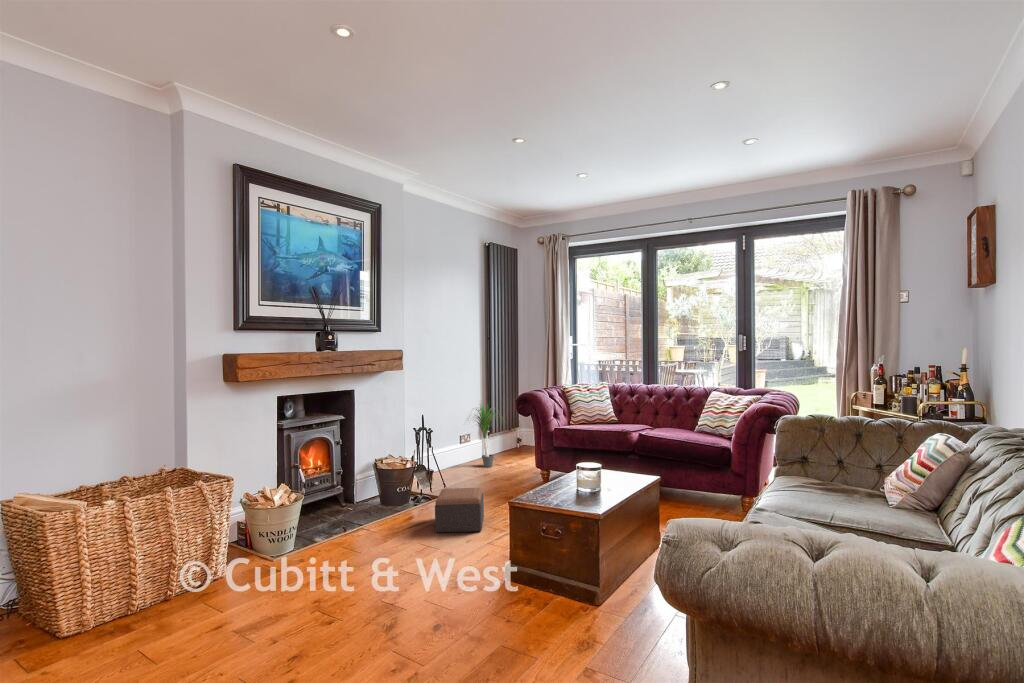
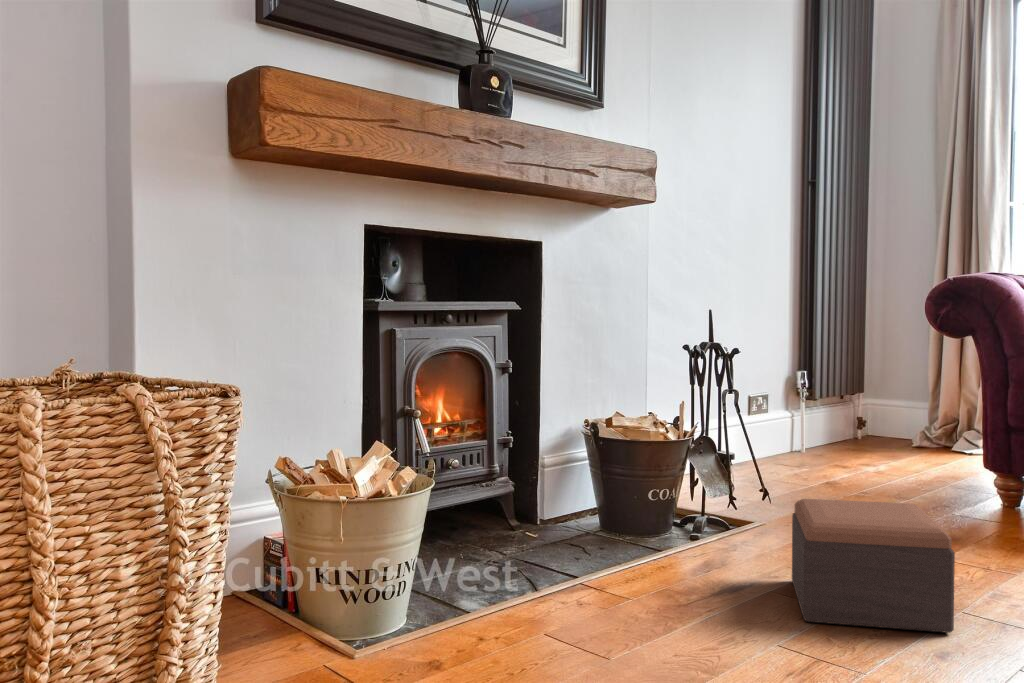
potted plant: present [475,405,494,467] -> none [759,305,873,470]

